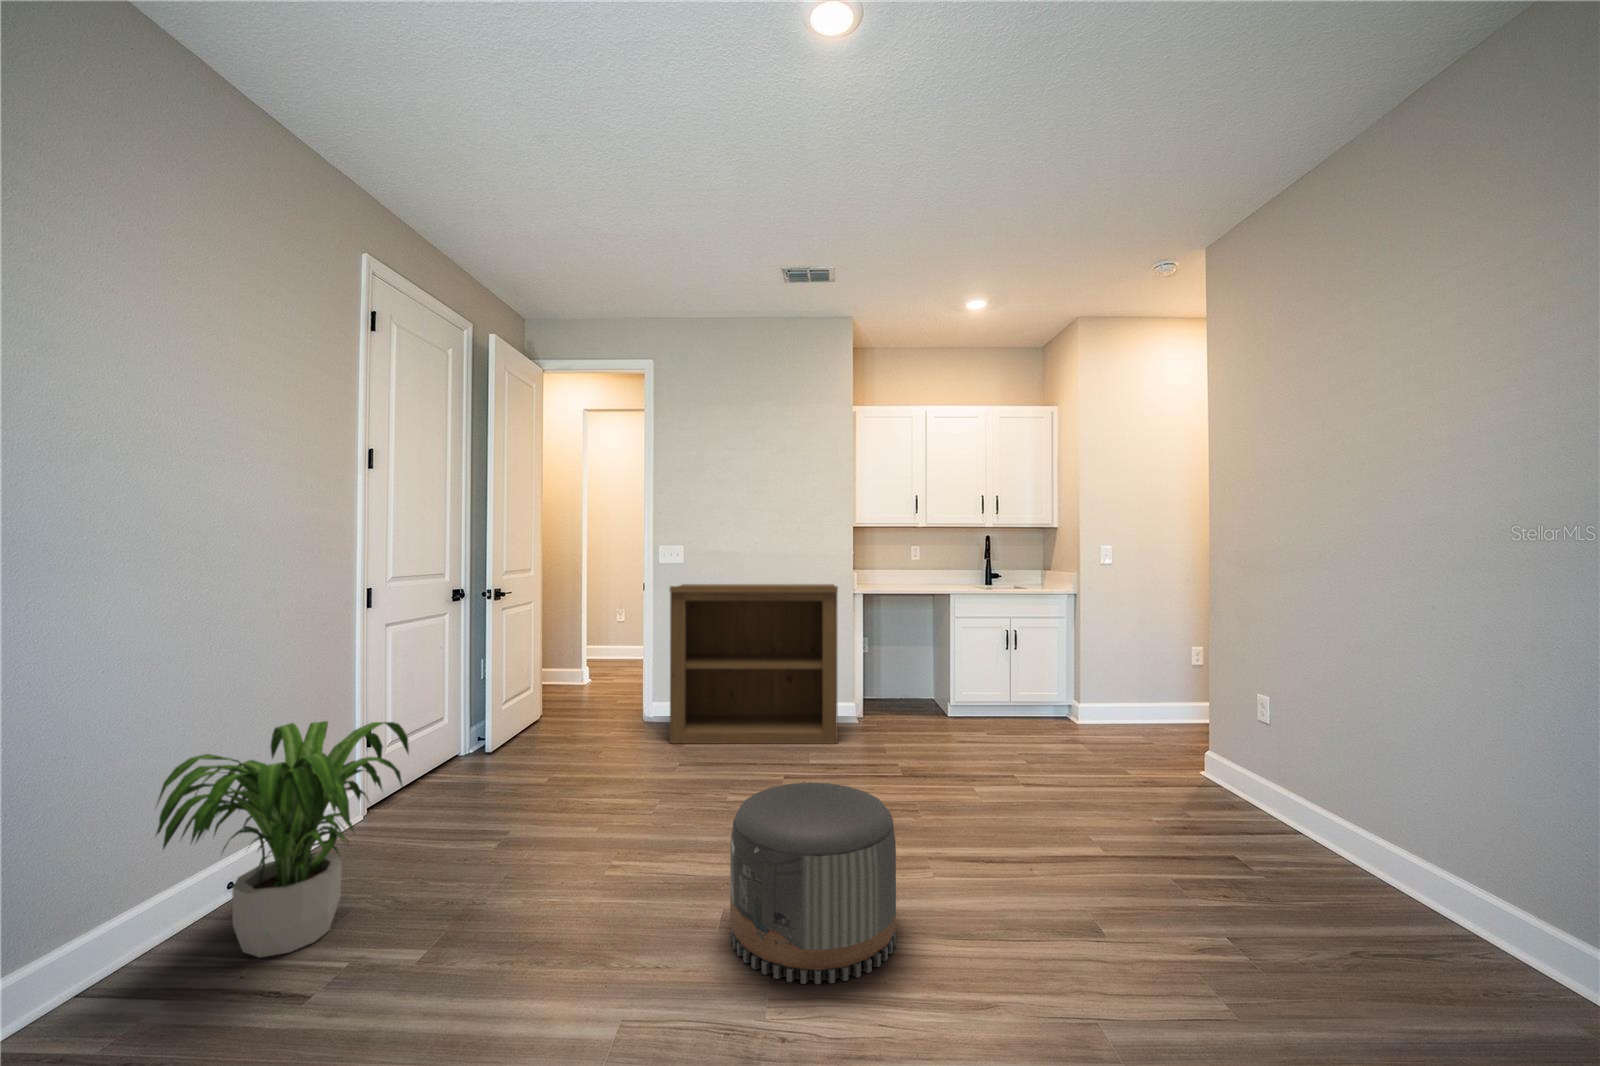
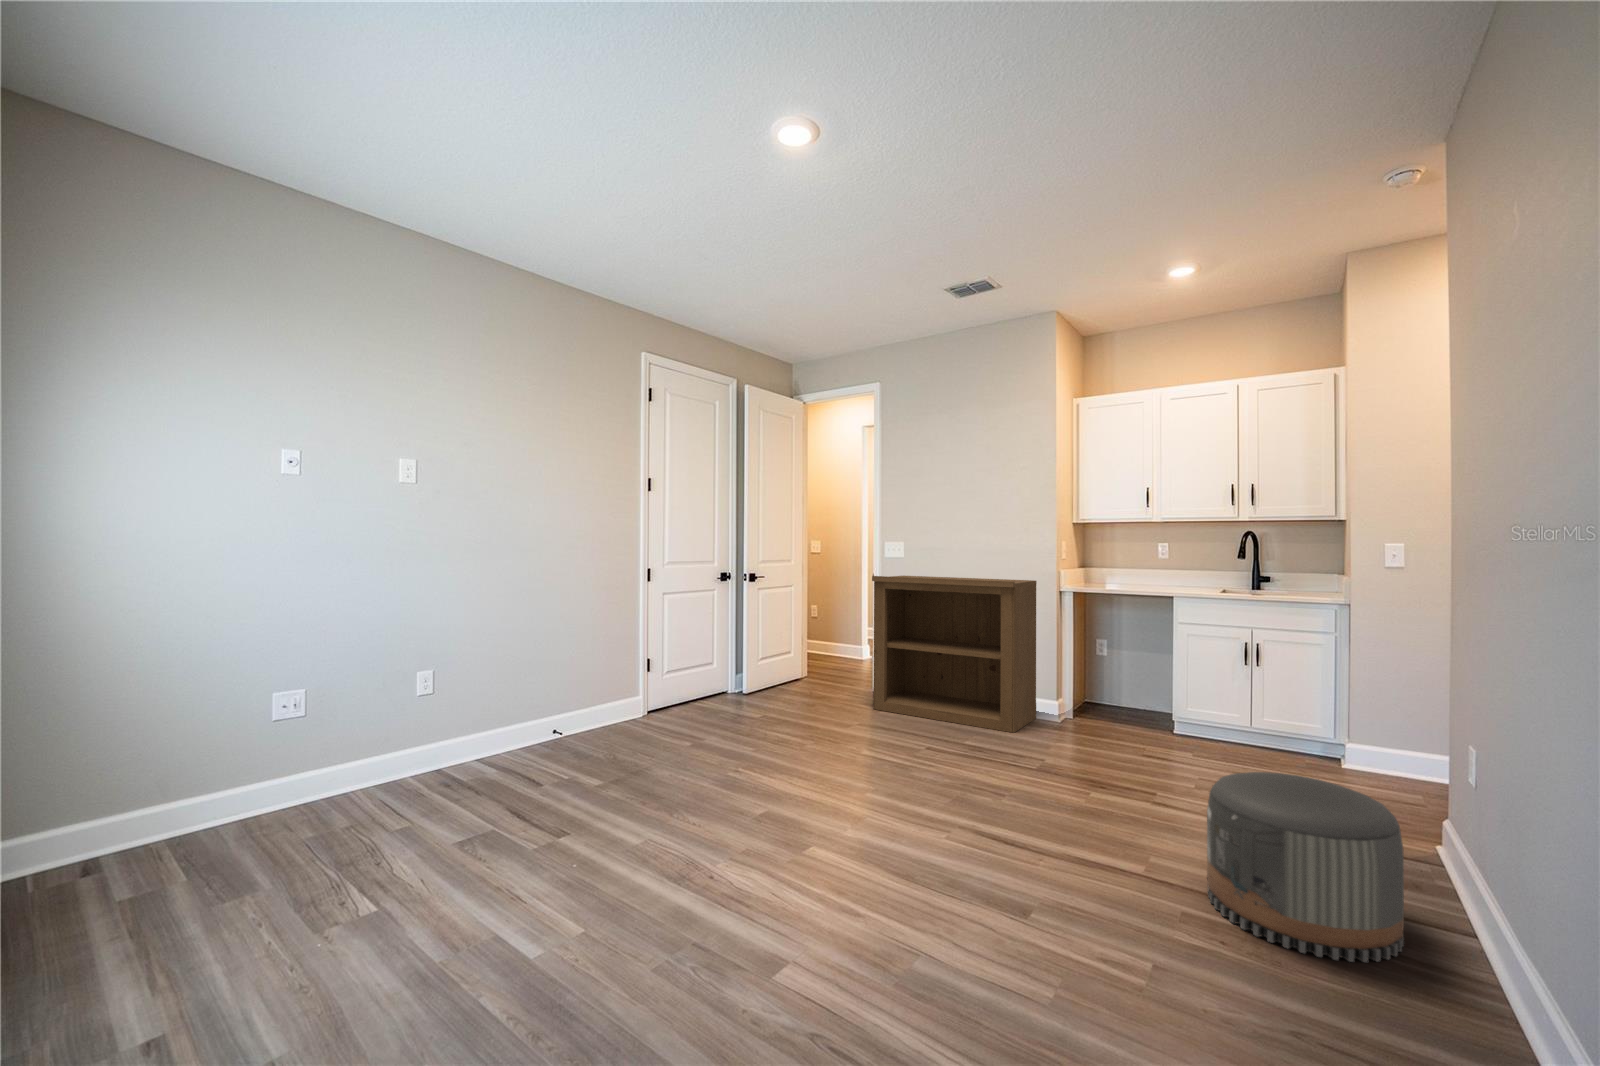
potted plant: present [156,721,409,957] -> none [495,644,626,768]
pouf: present [730,782,896,984] -> present [1207,772,1404,962]

